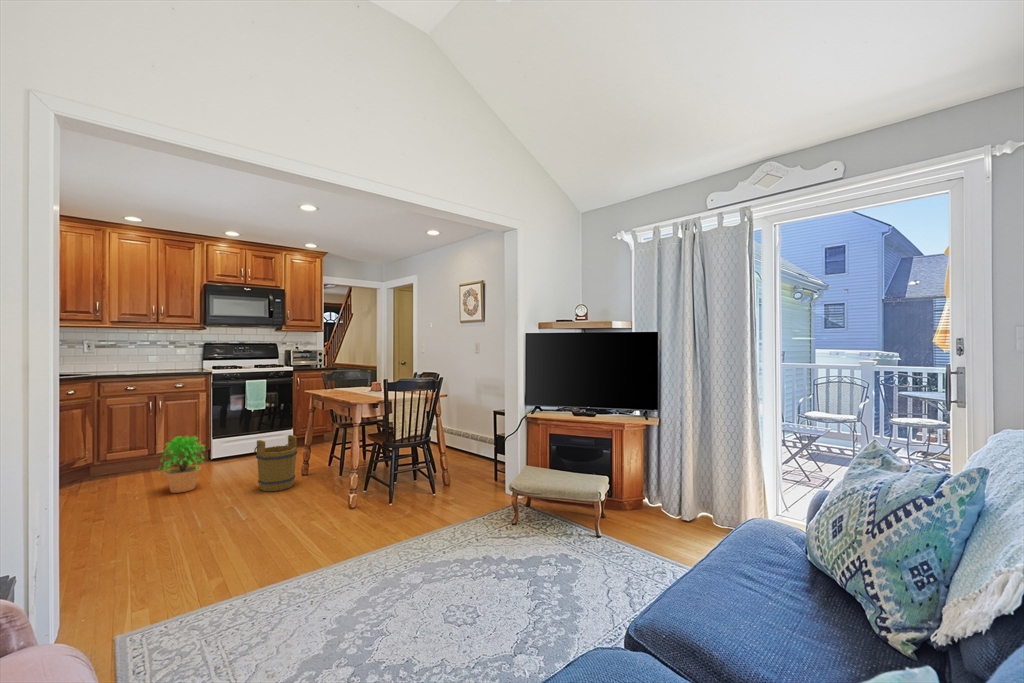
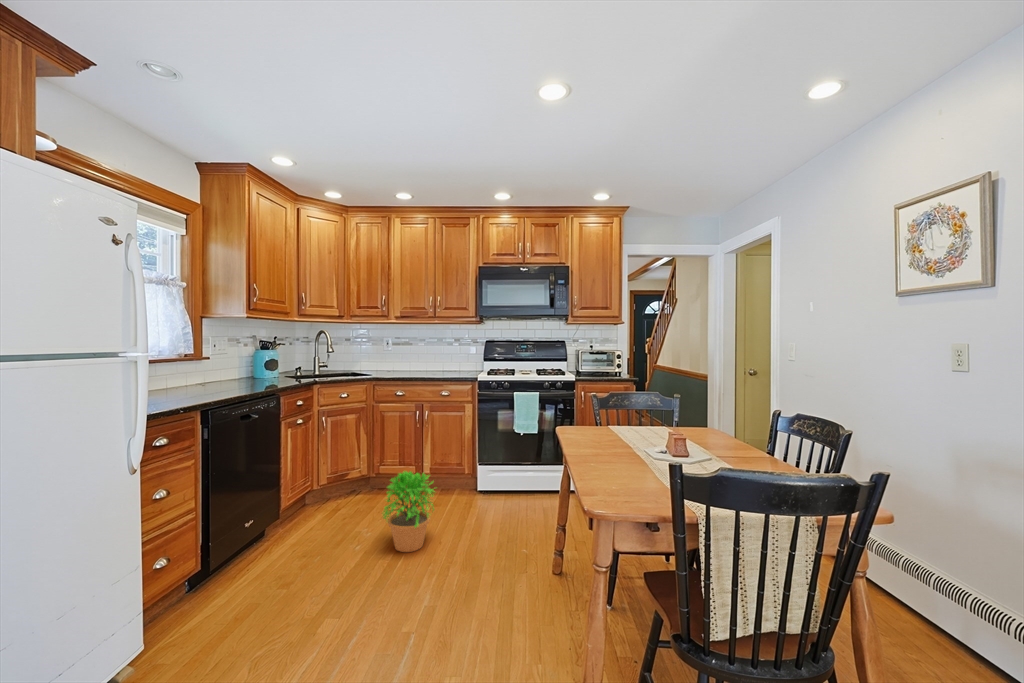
bucket: present [254,435,297,491] -> none [474,503,538,606]

